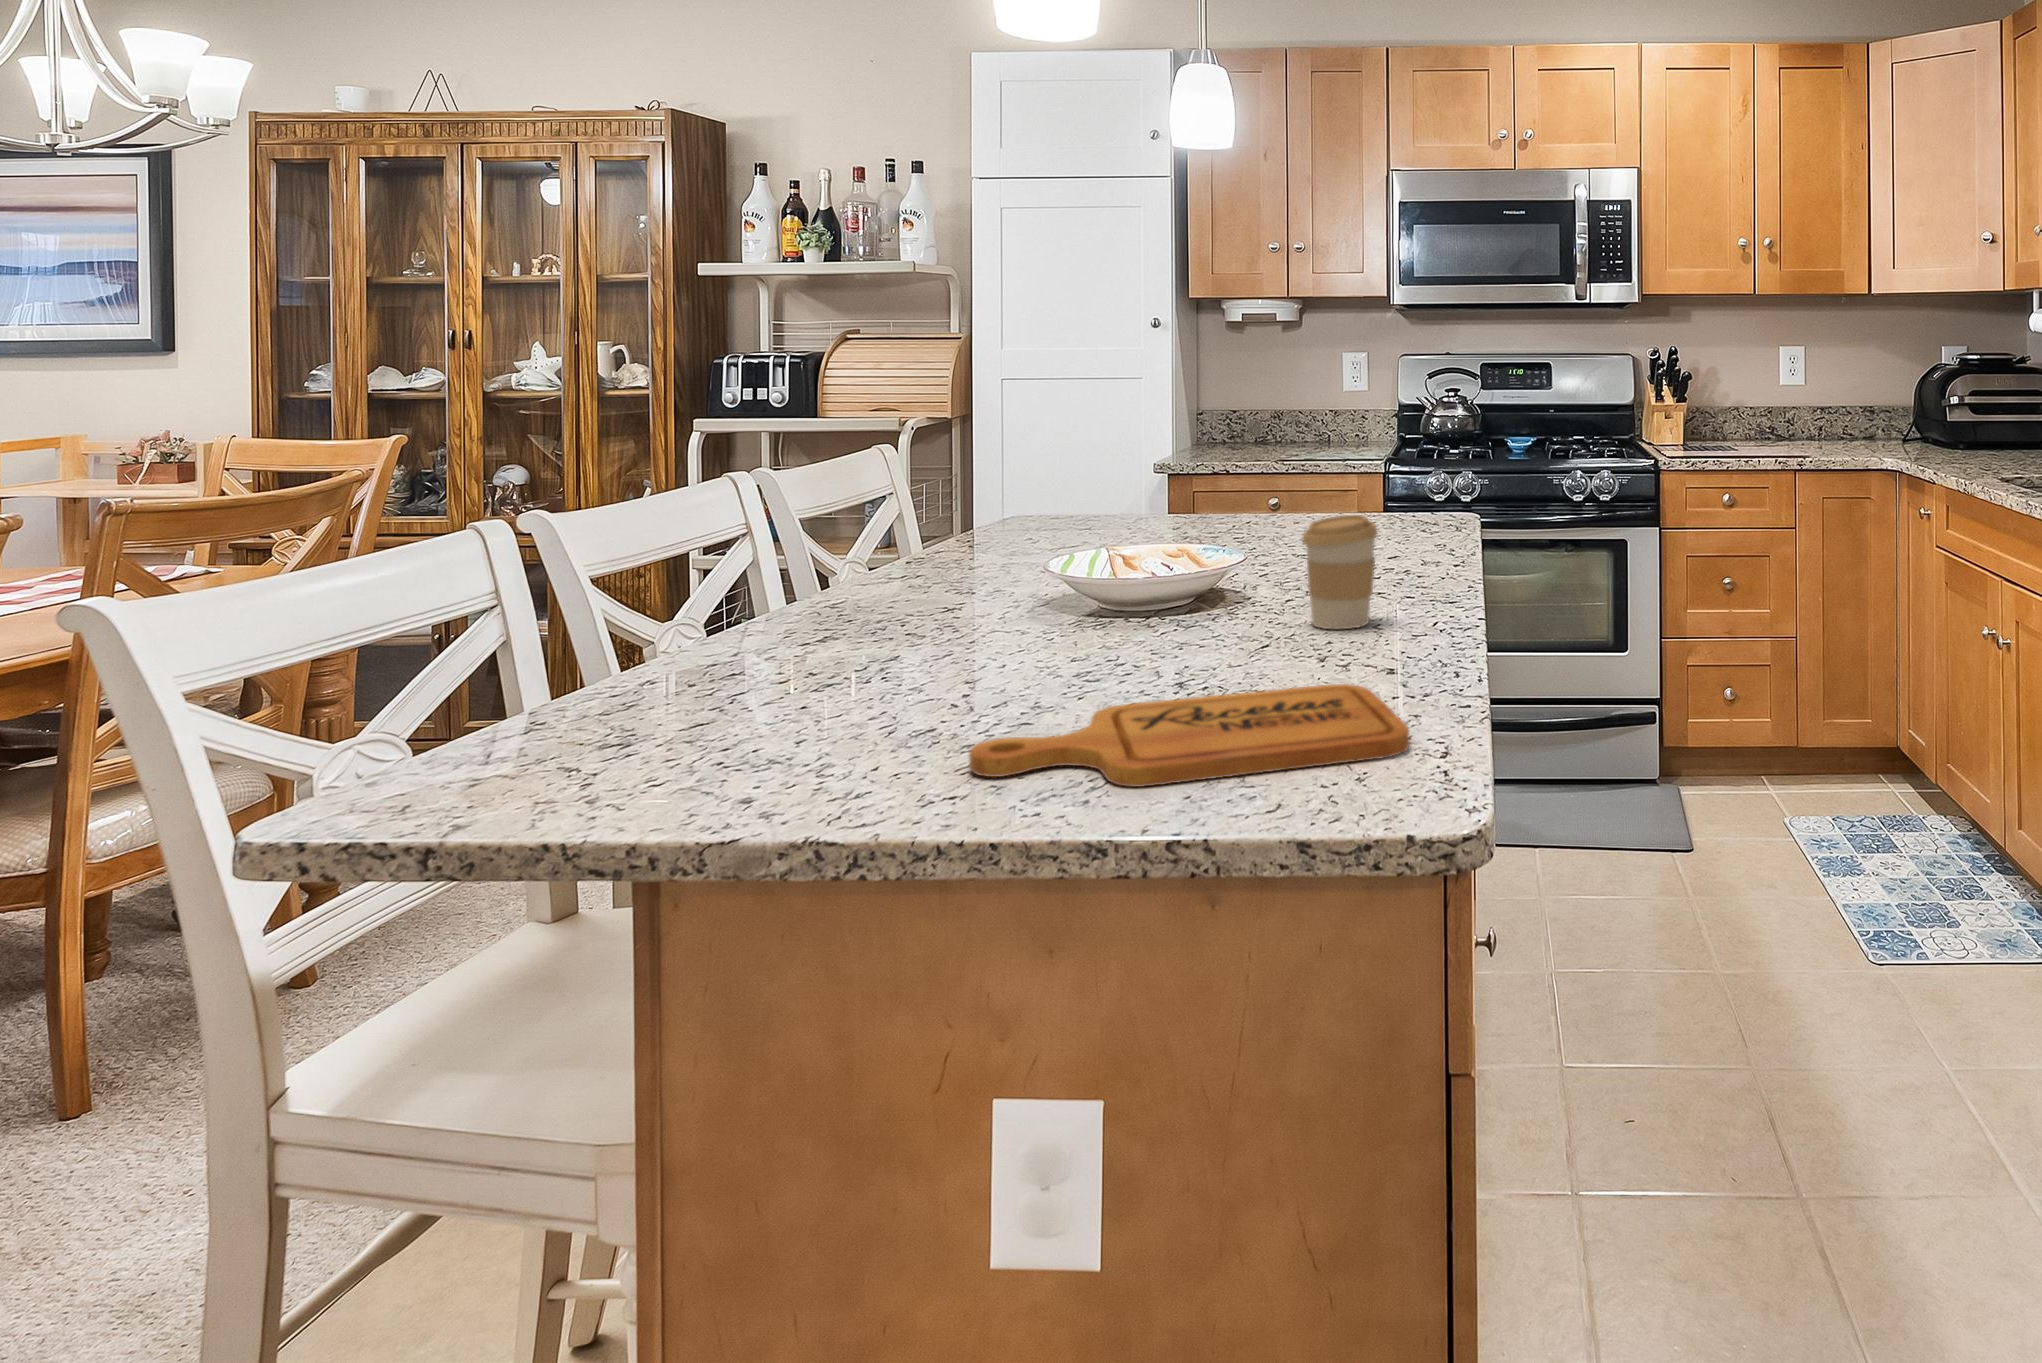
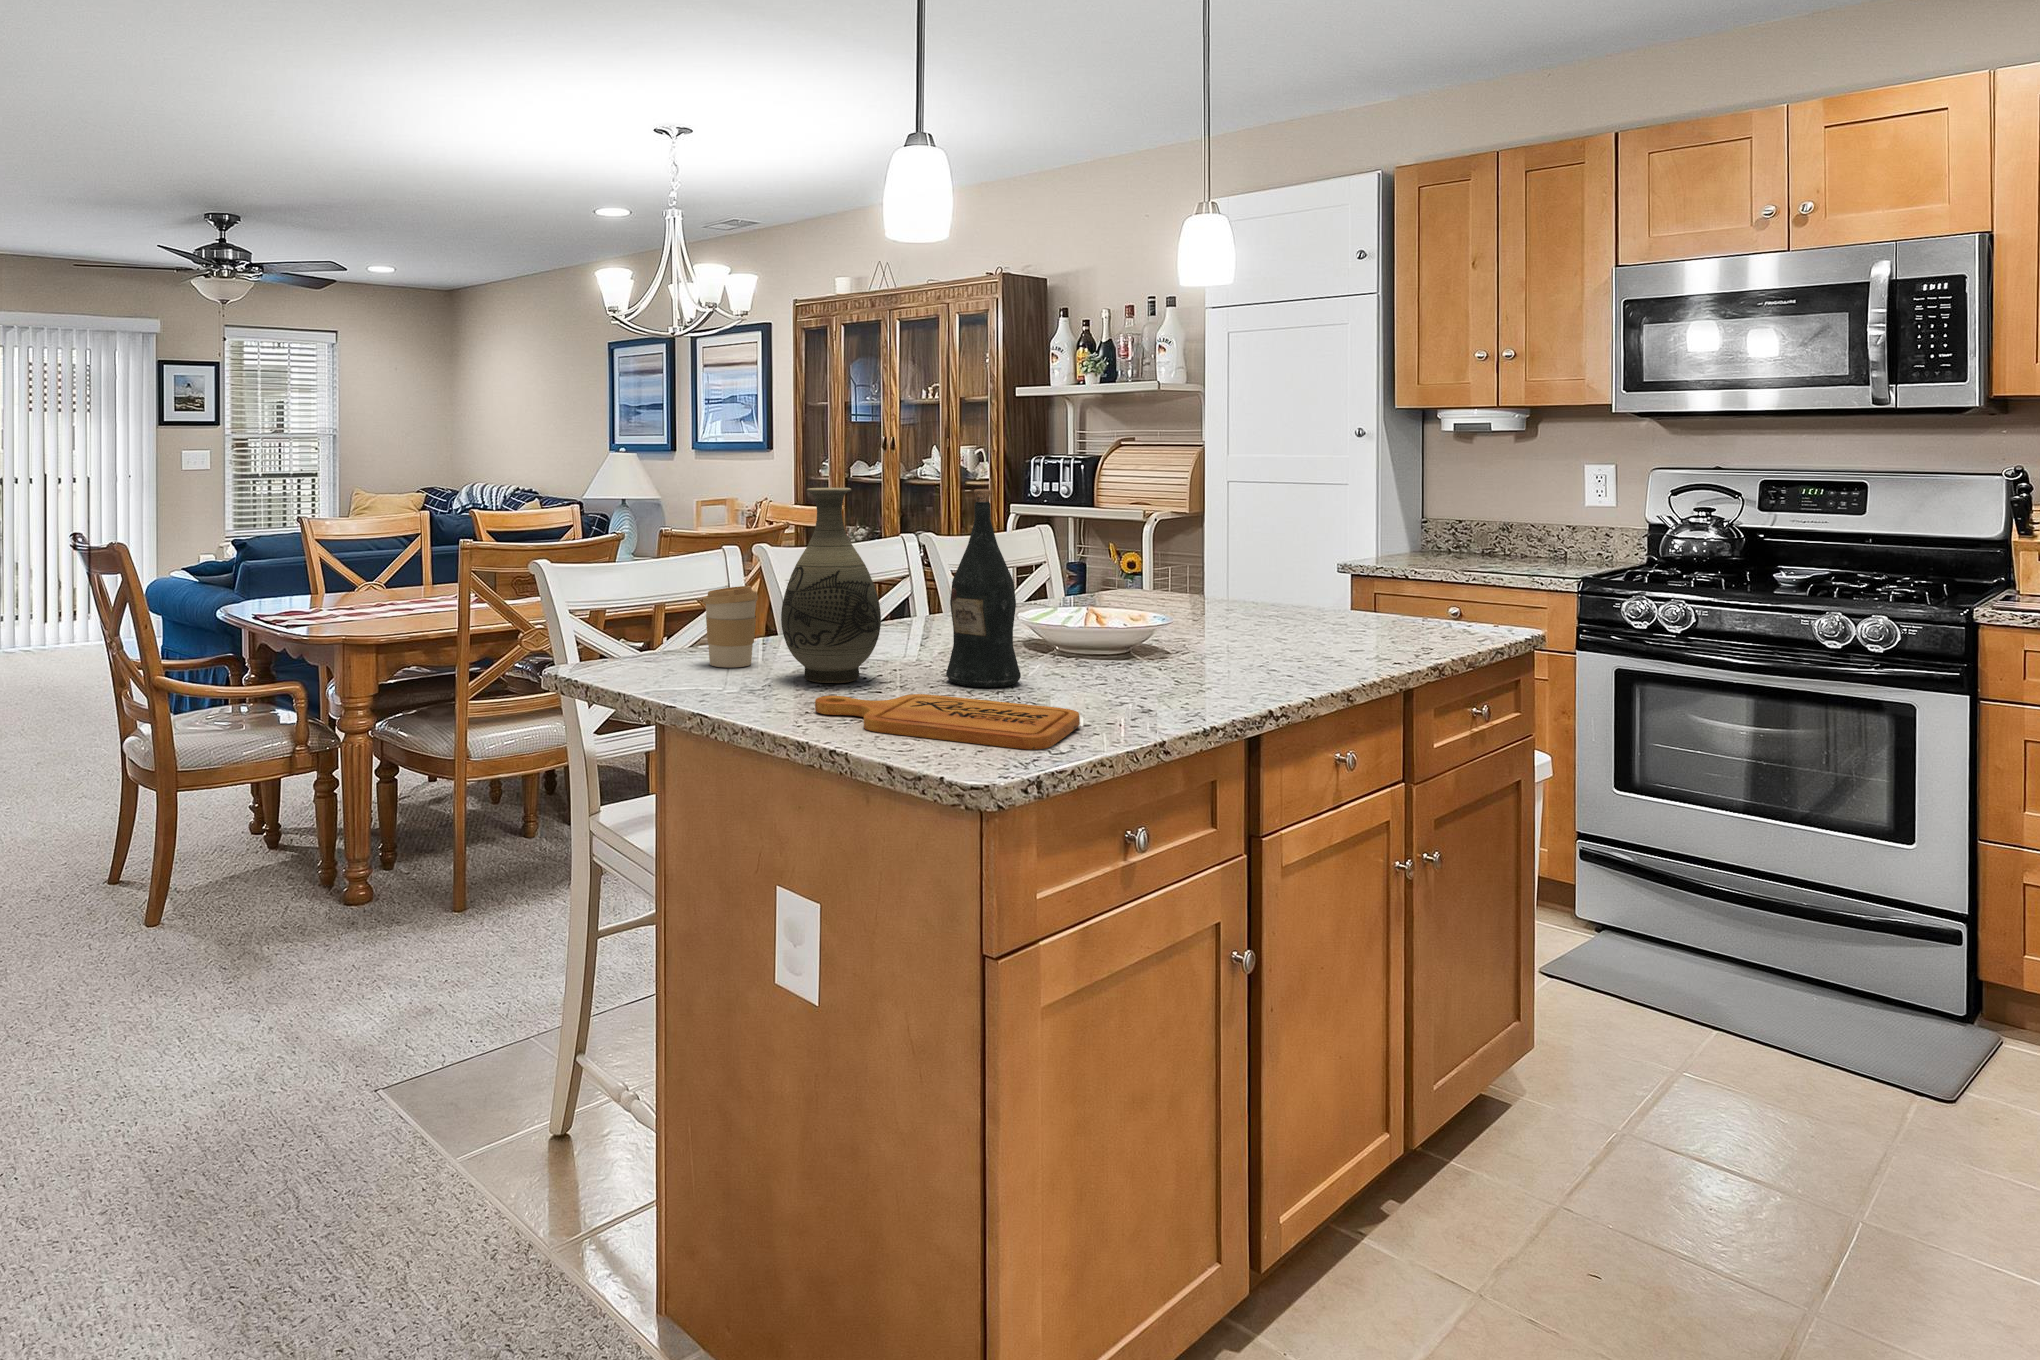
wine bottle: none [1041,385,1153,678] -> present [946,489,1021,687]
vase: none [775,390,958,722] -> present [781,488,881,683]
coffee cup: present [1302,515,1377,629] -> present [703,586,758,667]

